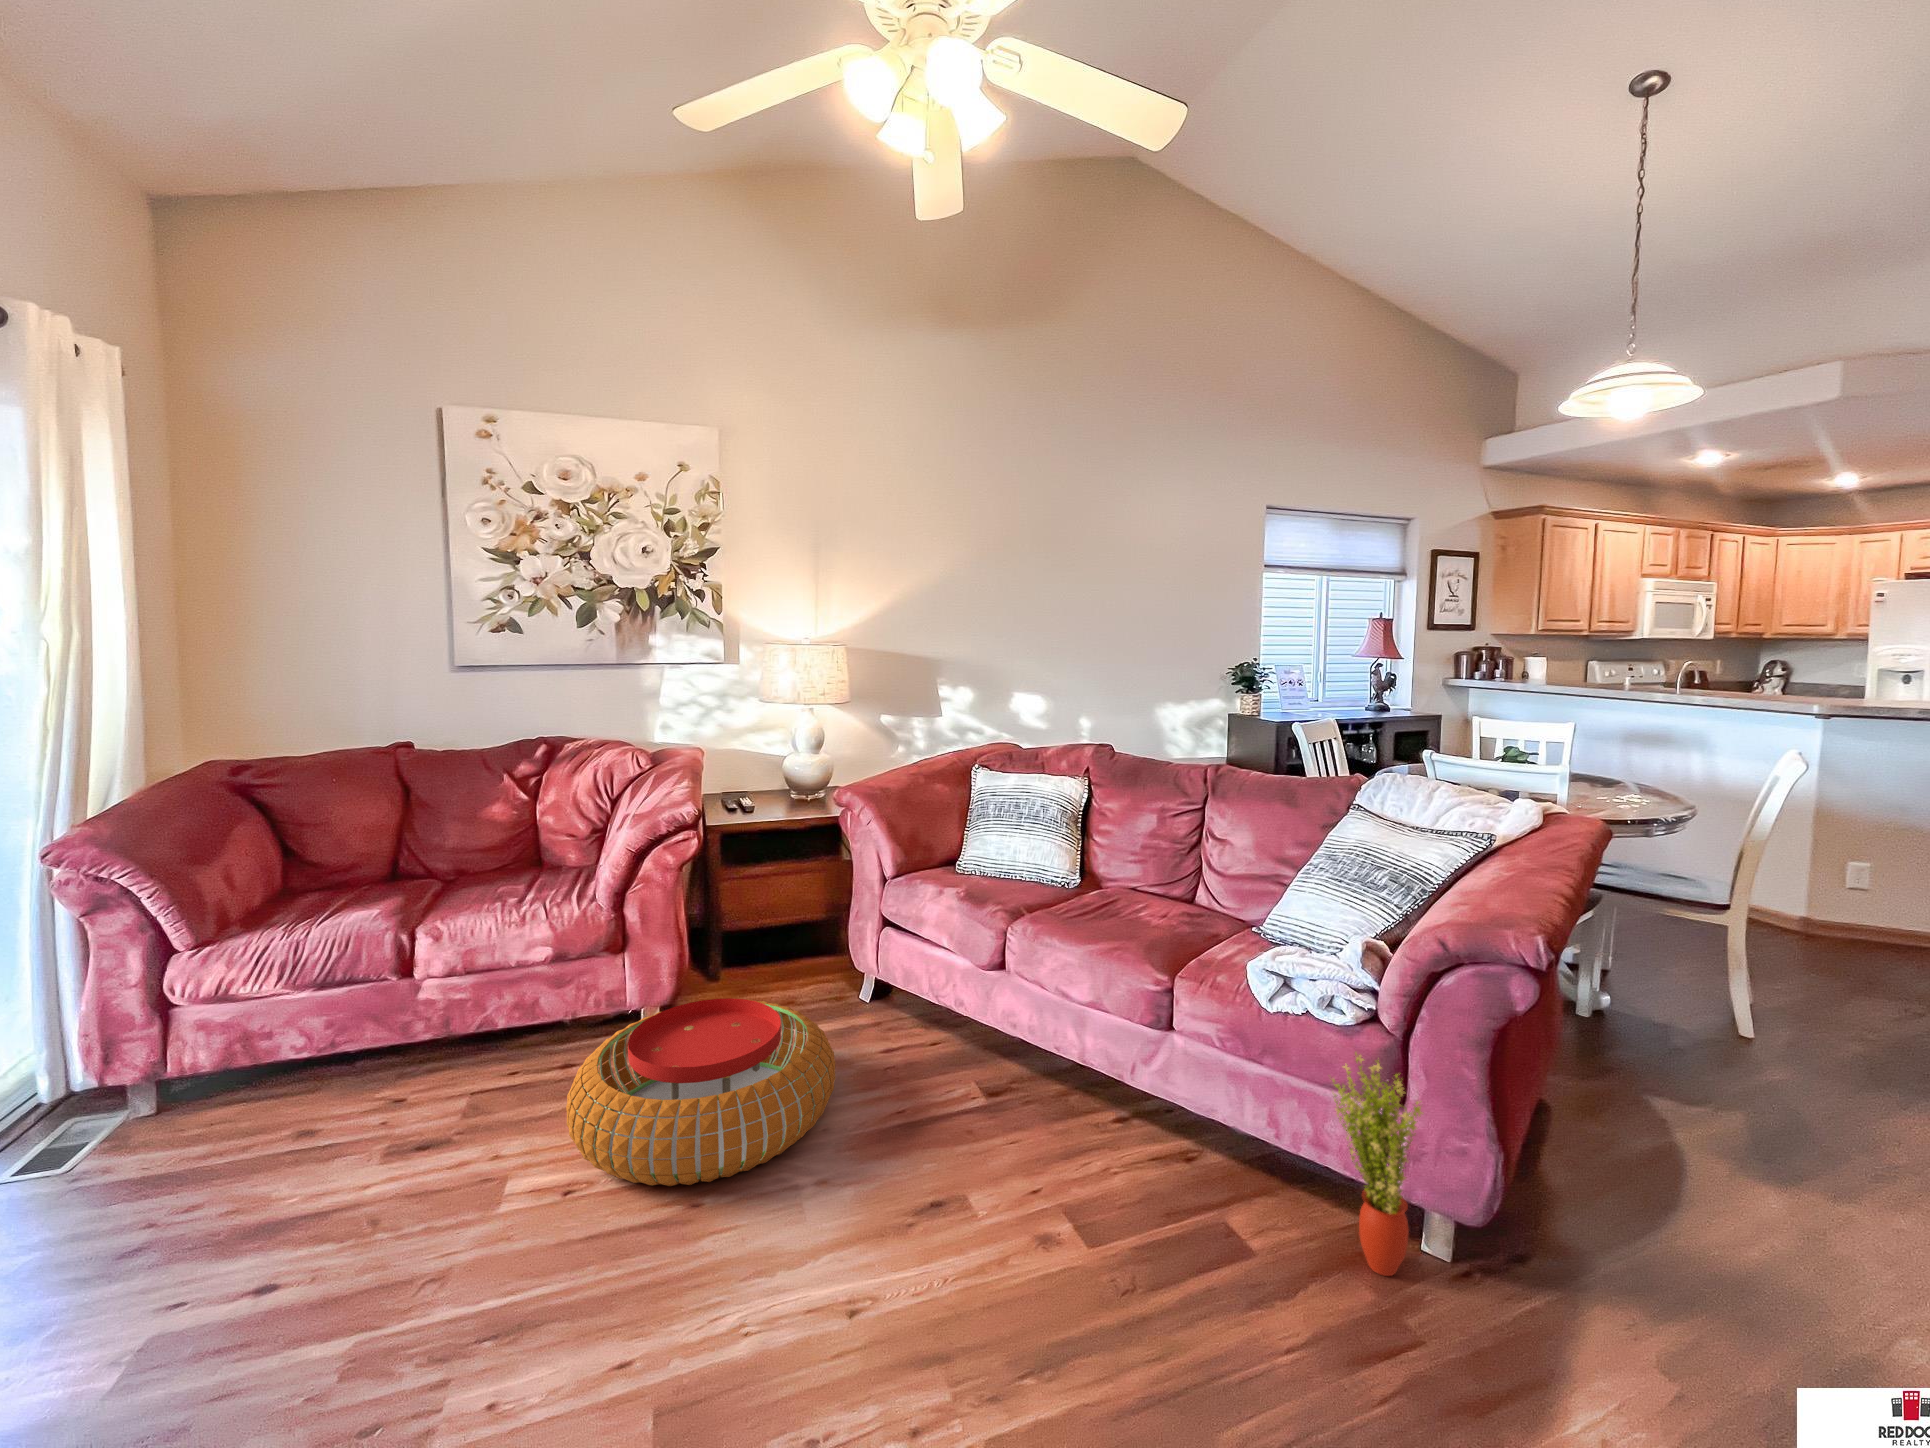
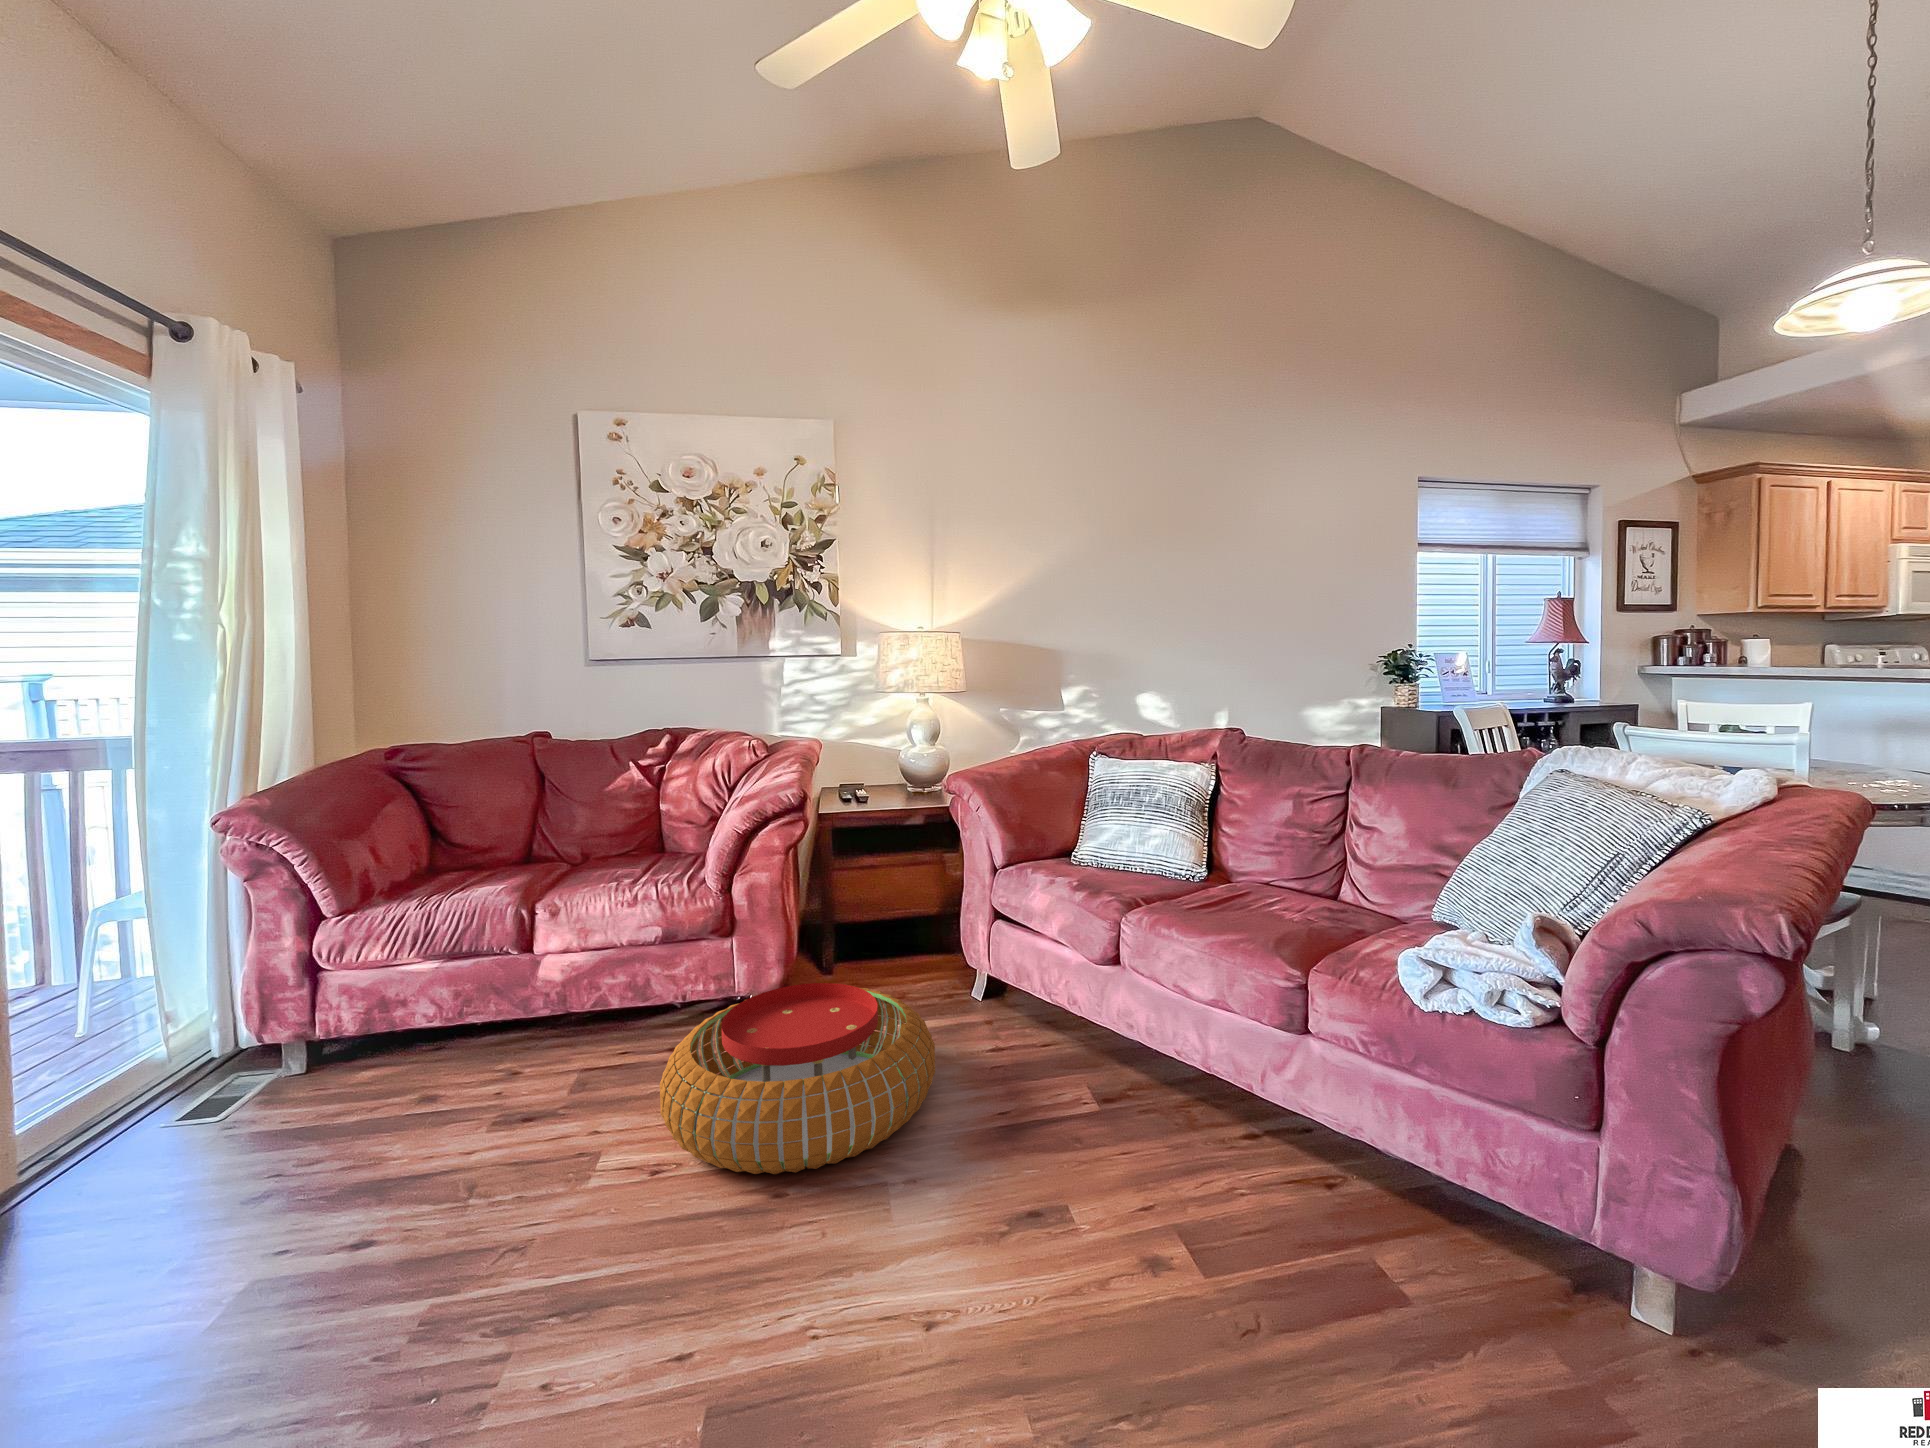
potted plant: present [1333,1053,1423,1276] -> none [1498,1060,1628,1347]

